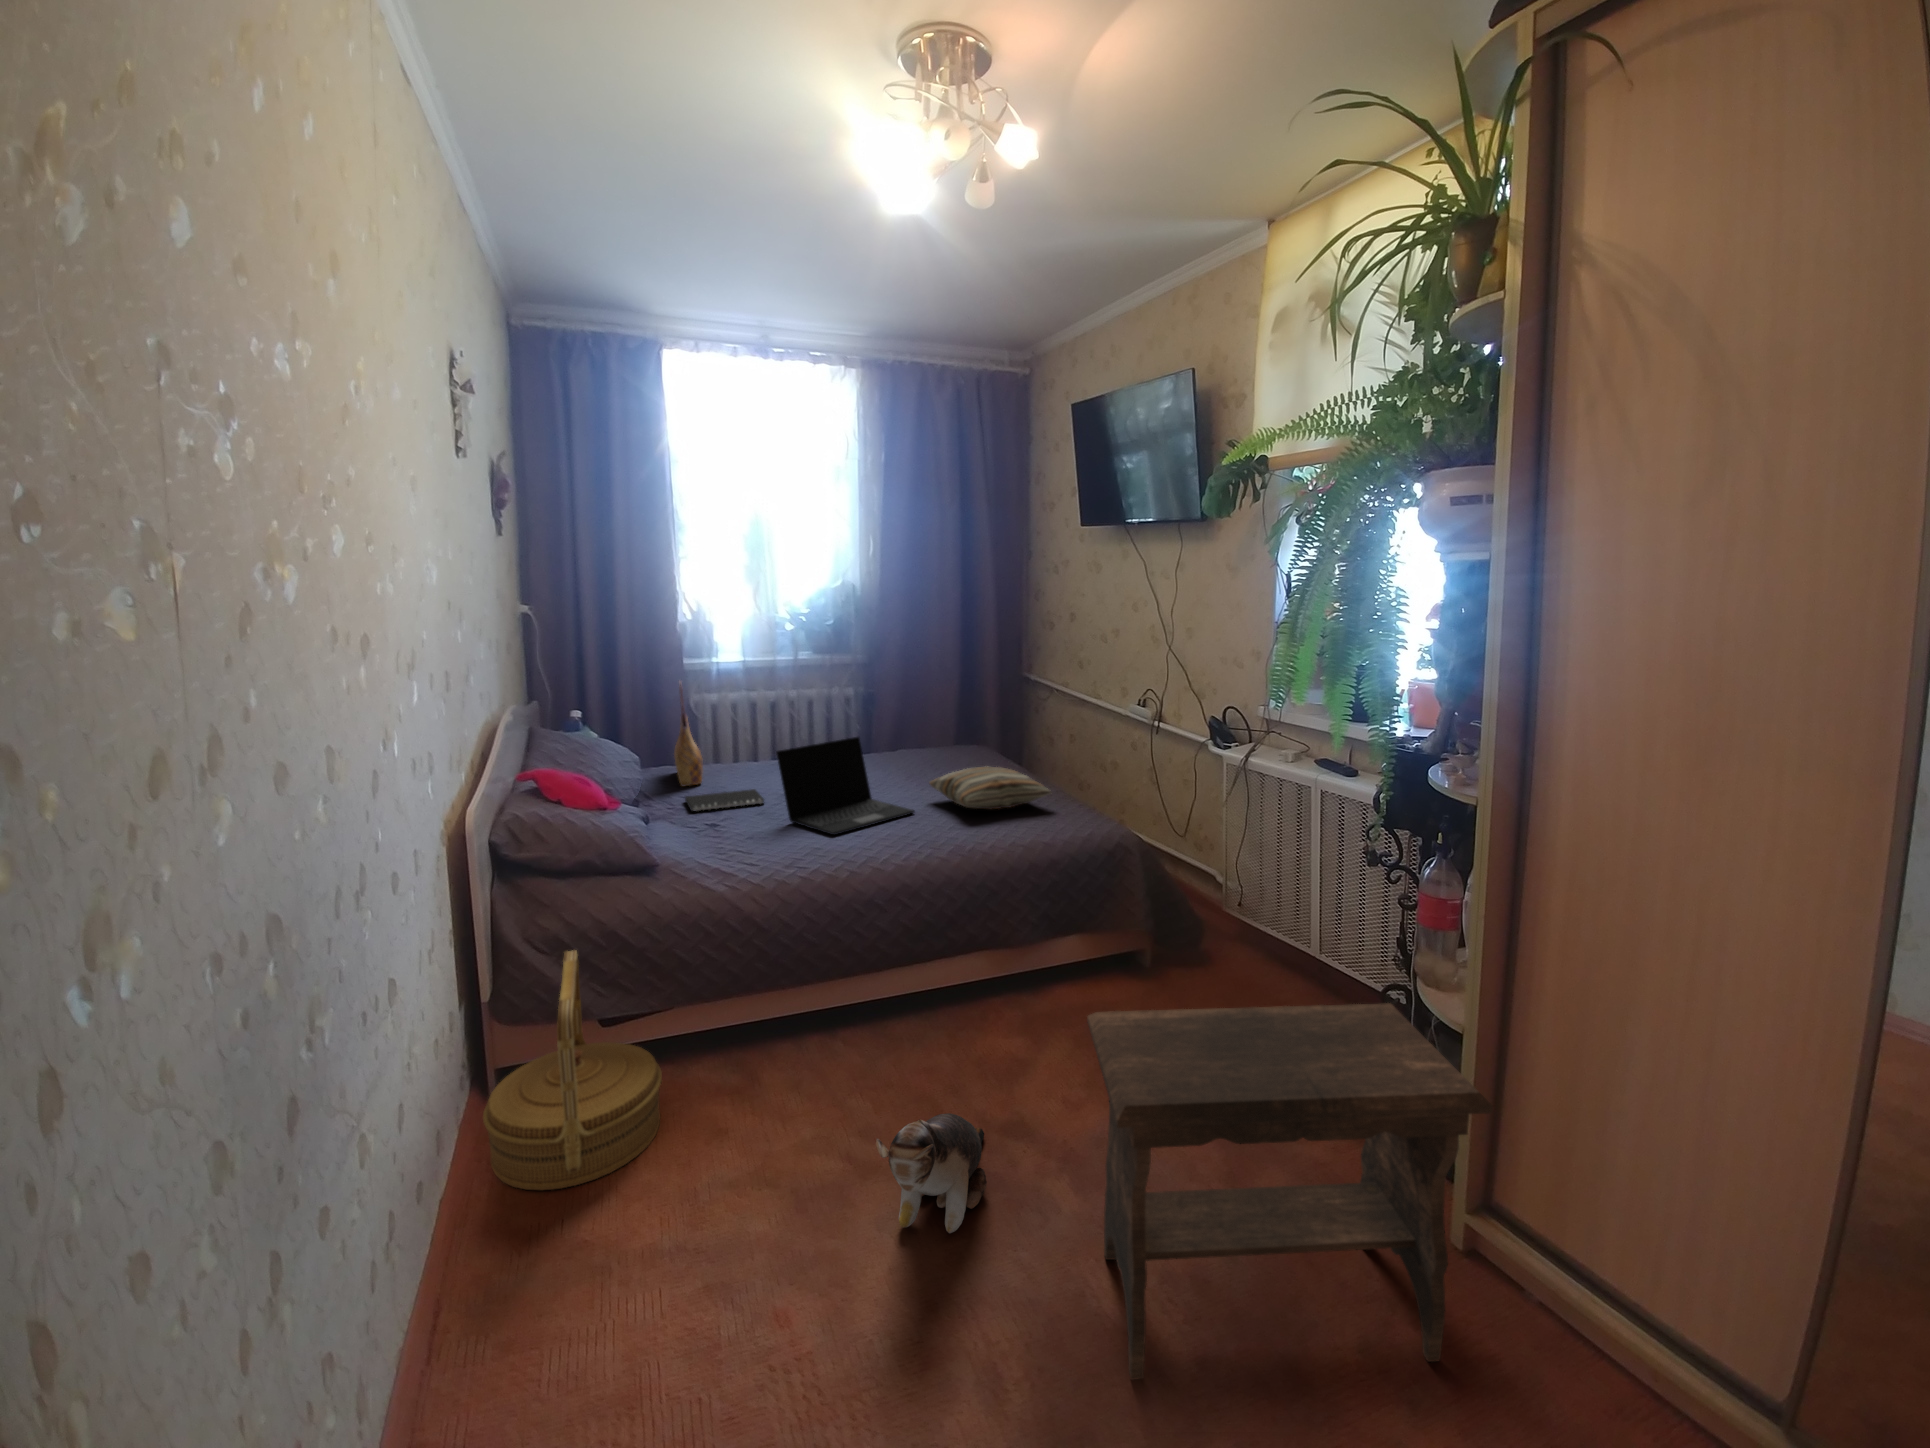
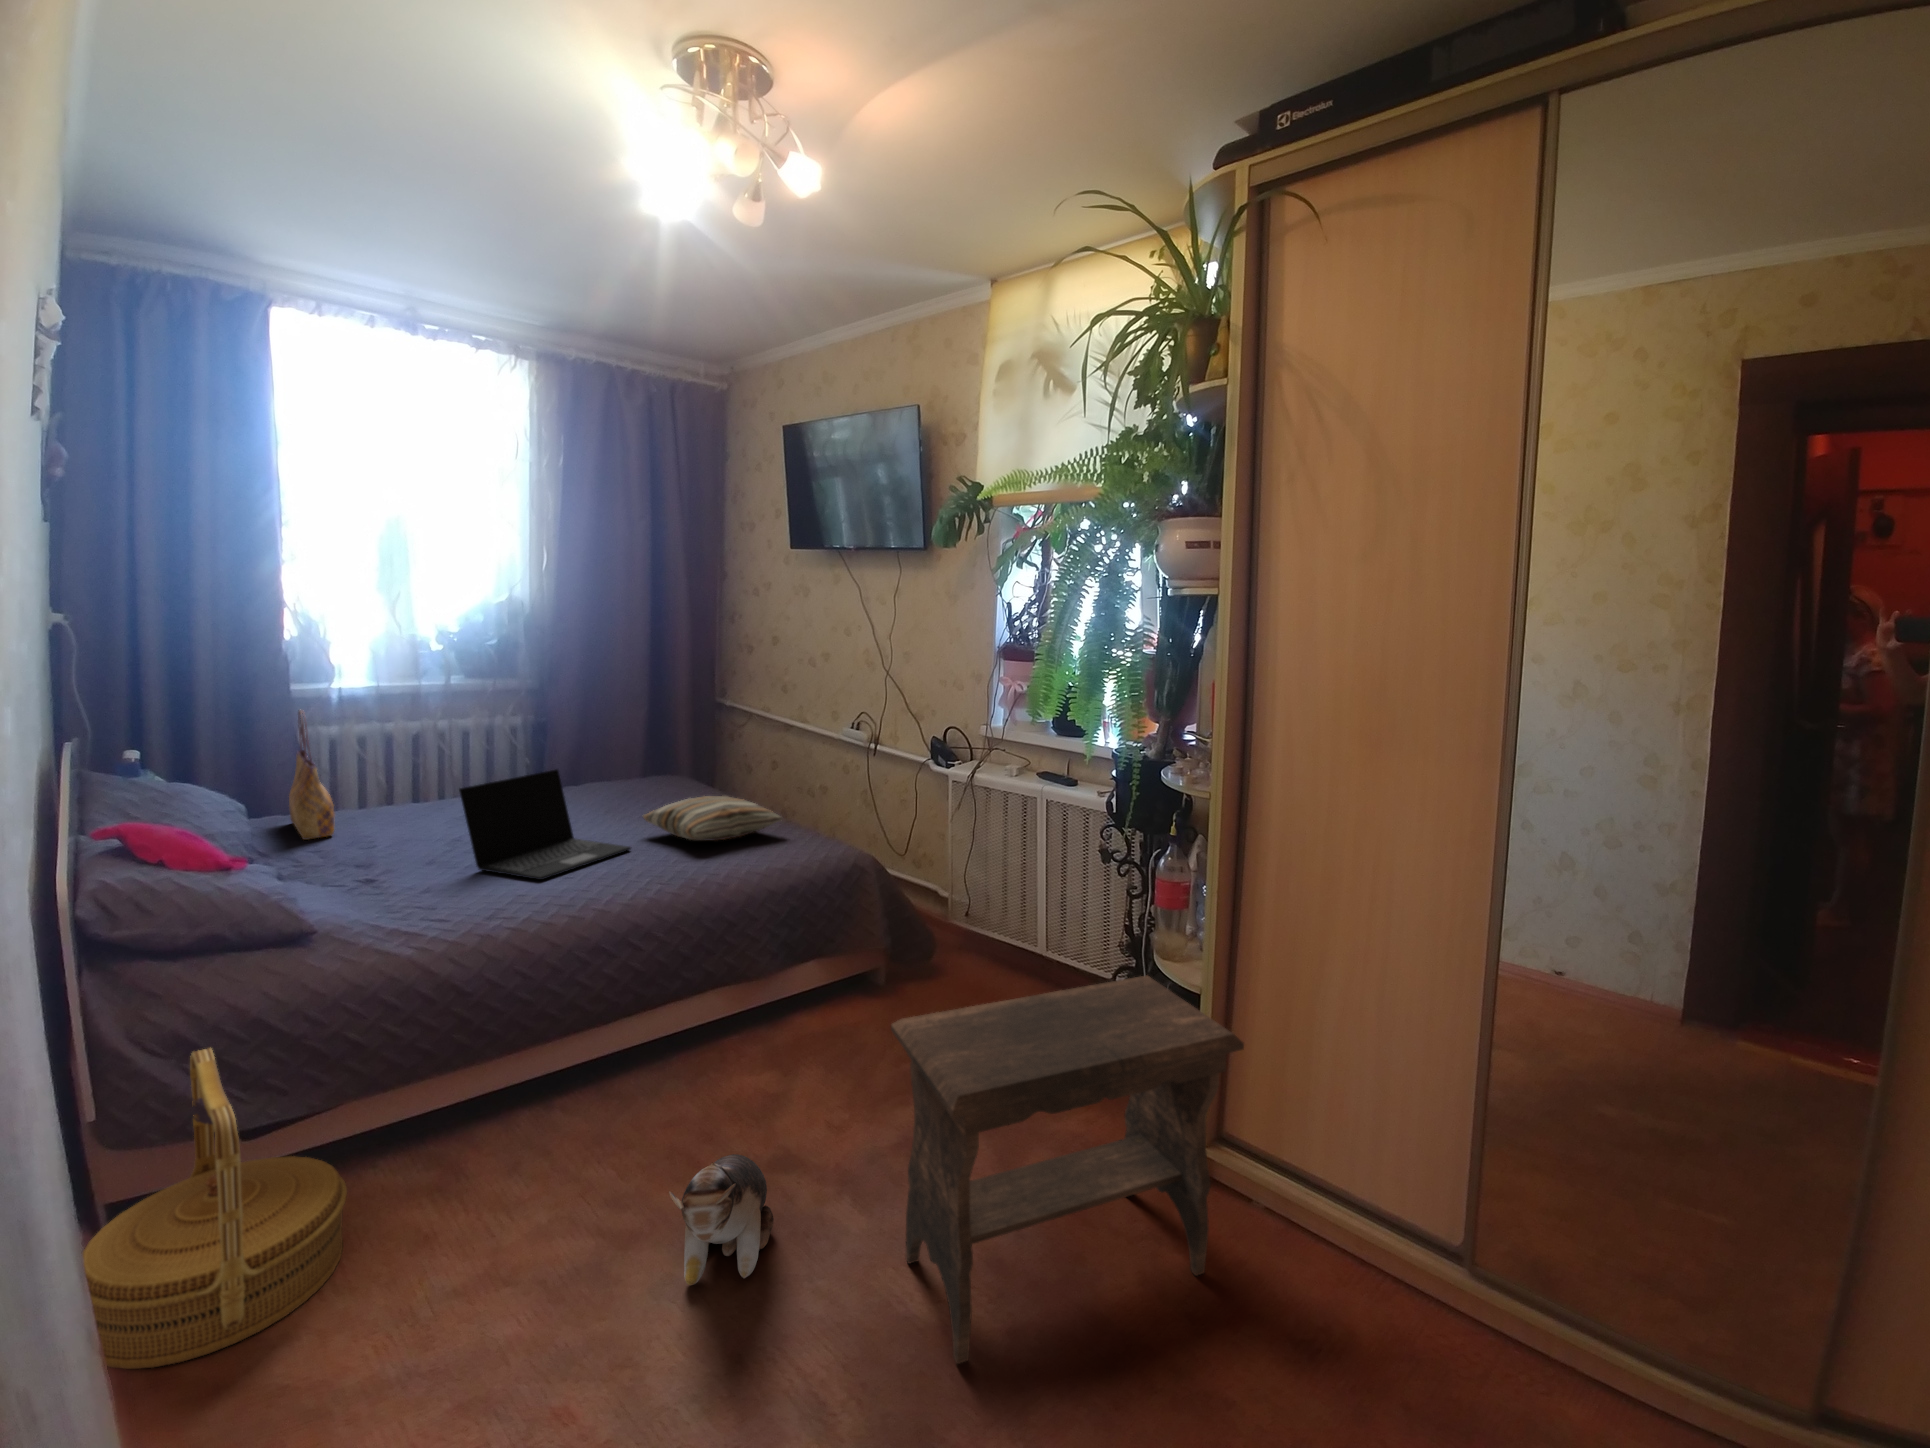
notebook: present [685,789,764,811] -> none [317,836,434,868]

